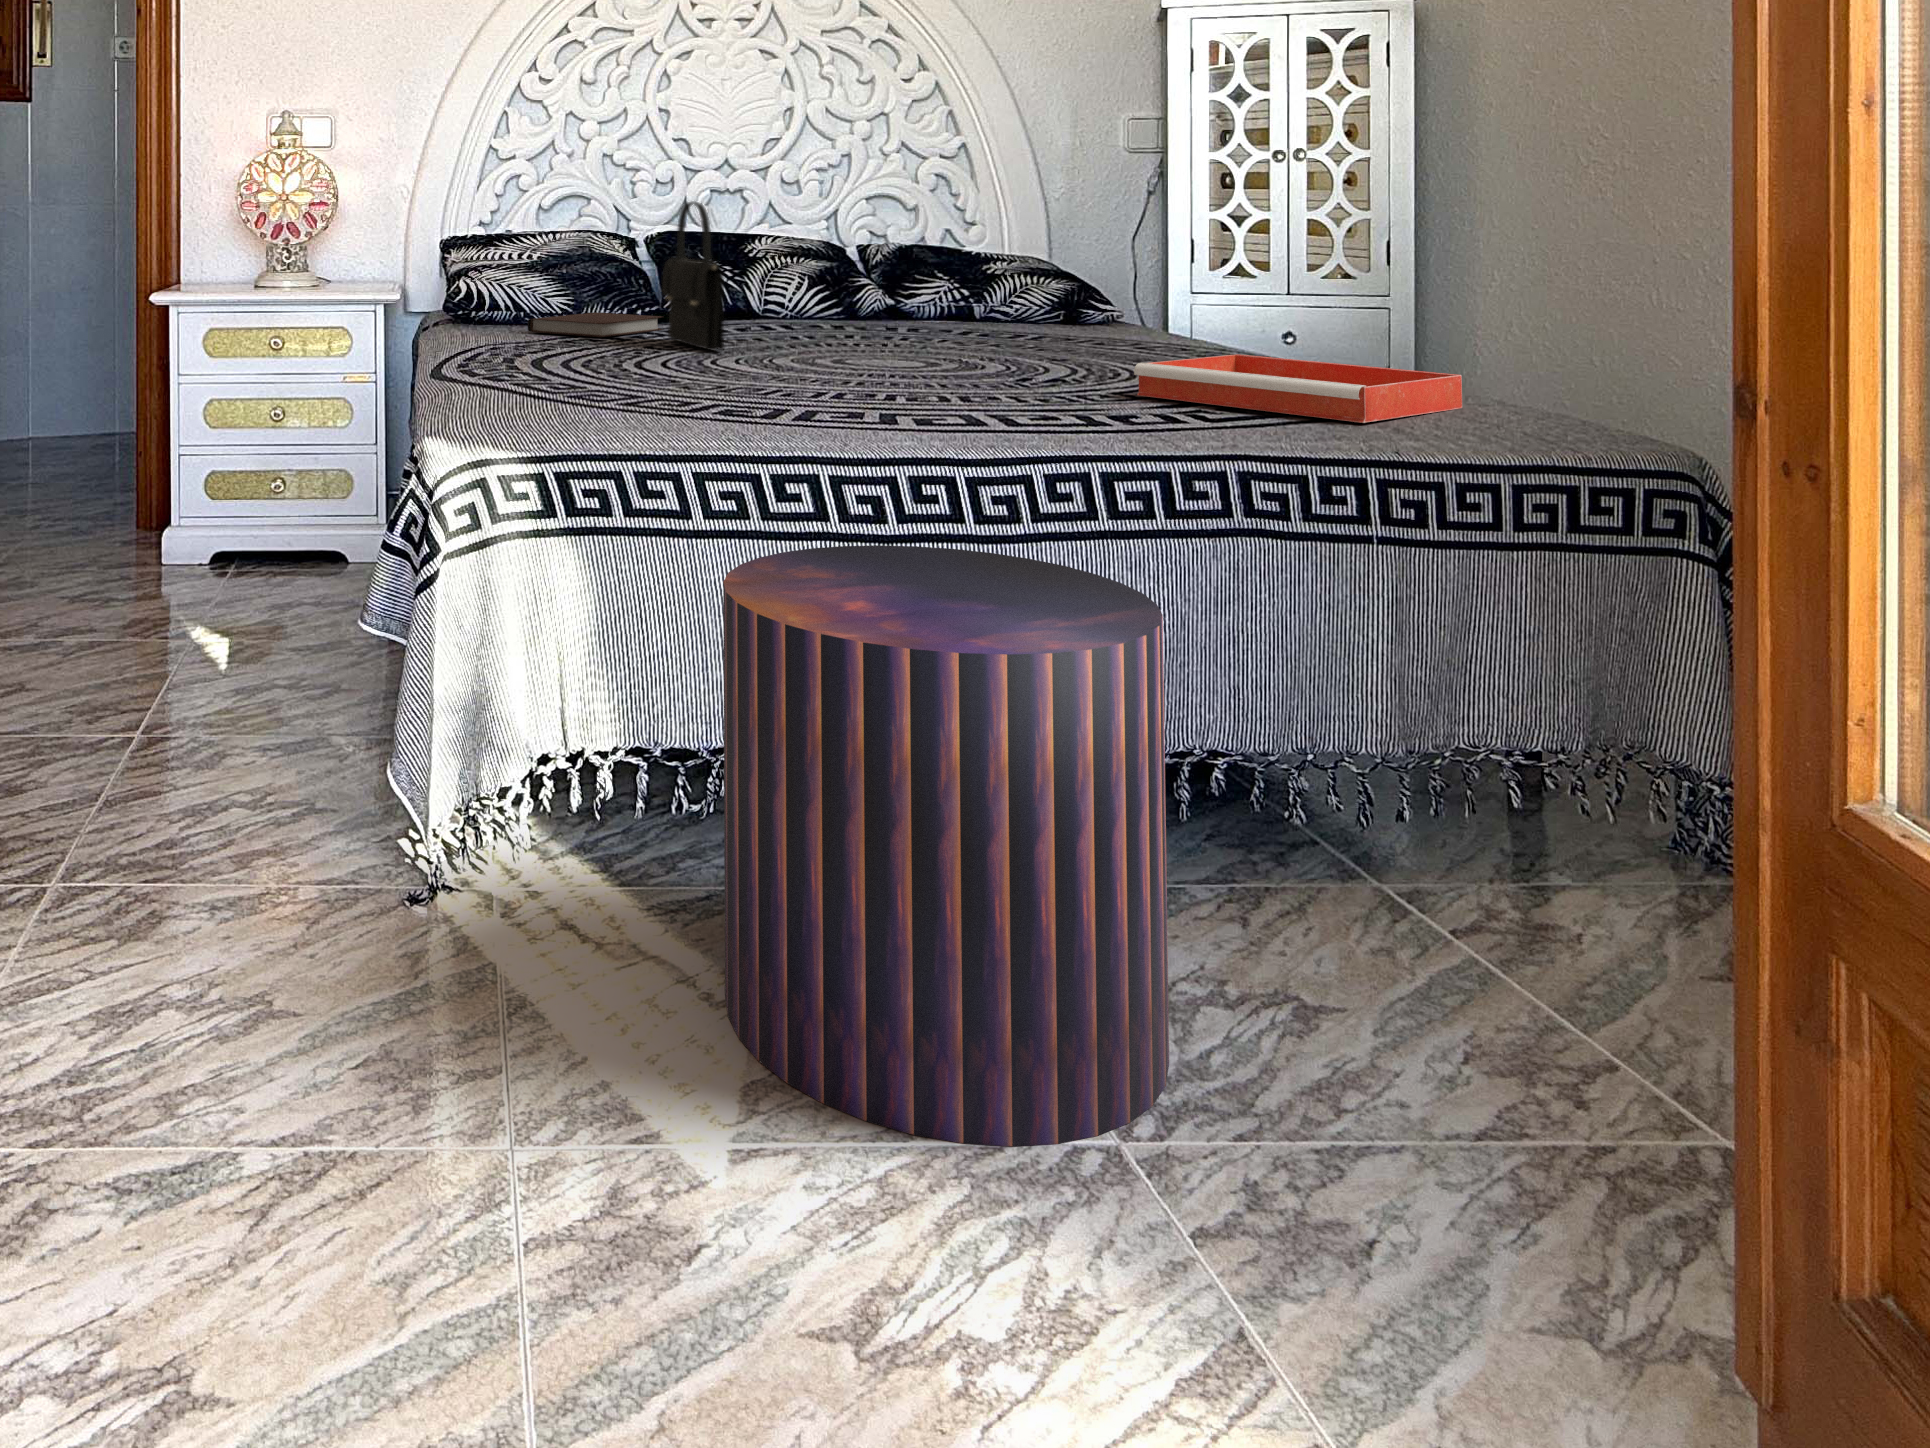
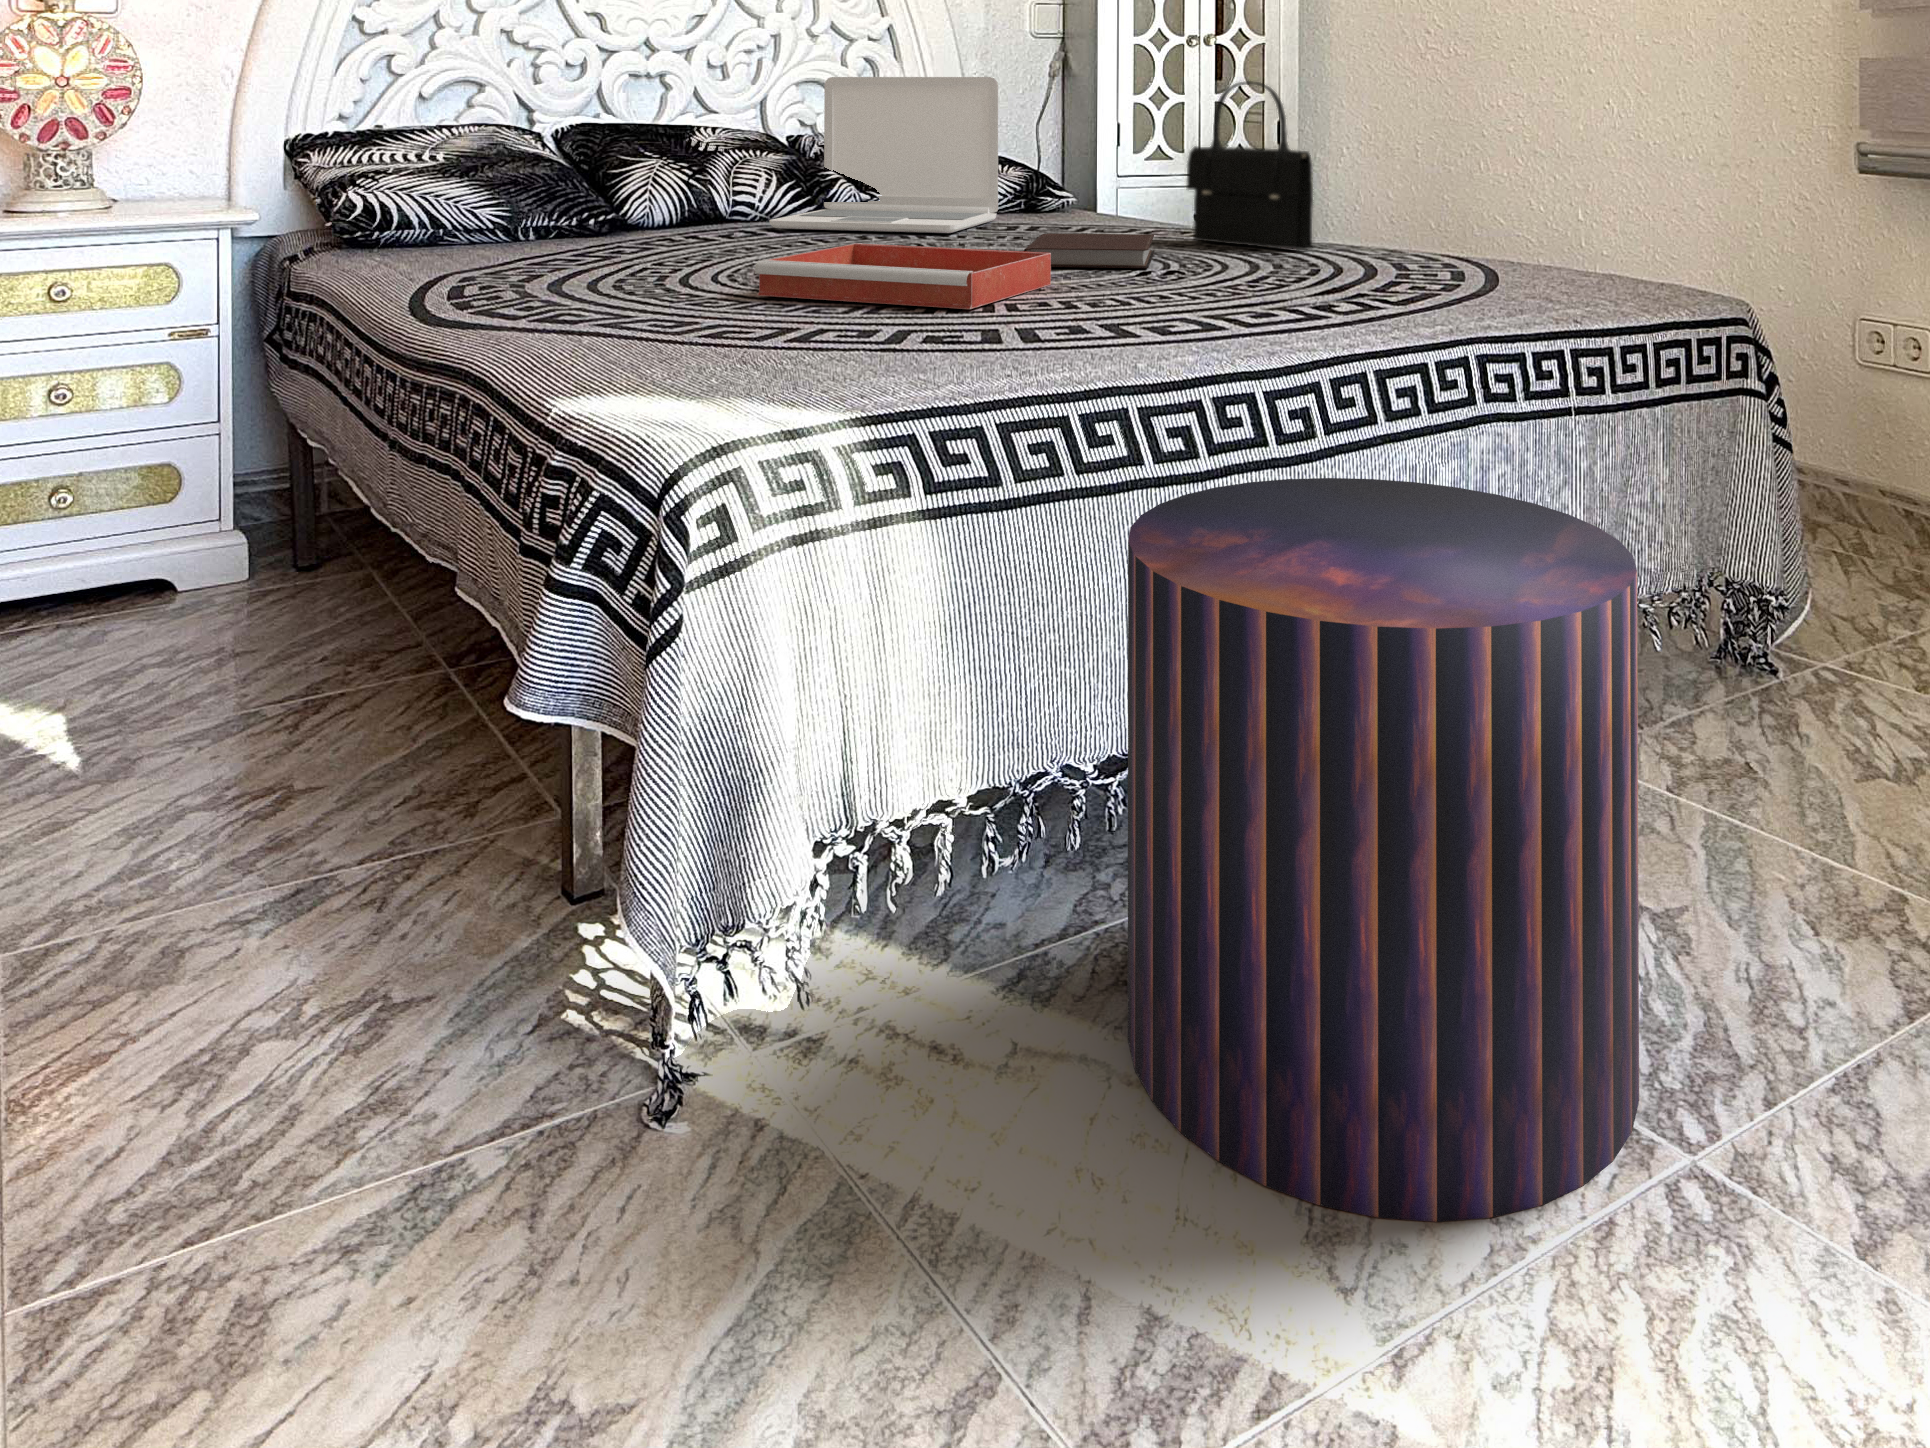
laptop: none [782,193,1006,338] -> present [769,77,998,233]
handbag: present [662,202,724,351] -> present [1186,81,1313,250]
notebook: present [528,313,663,337] -> present [1024,233,1154,268]
tray: present [1134,354,1462,423] -> present [755,244,1051,309]

